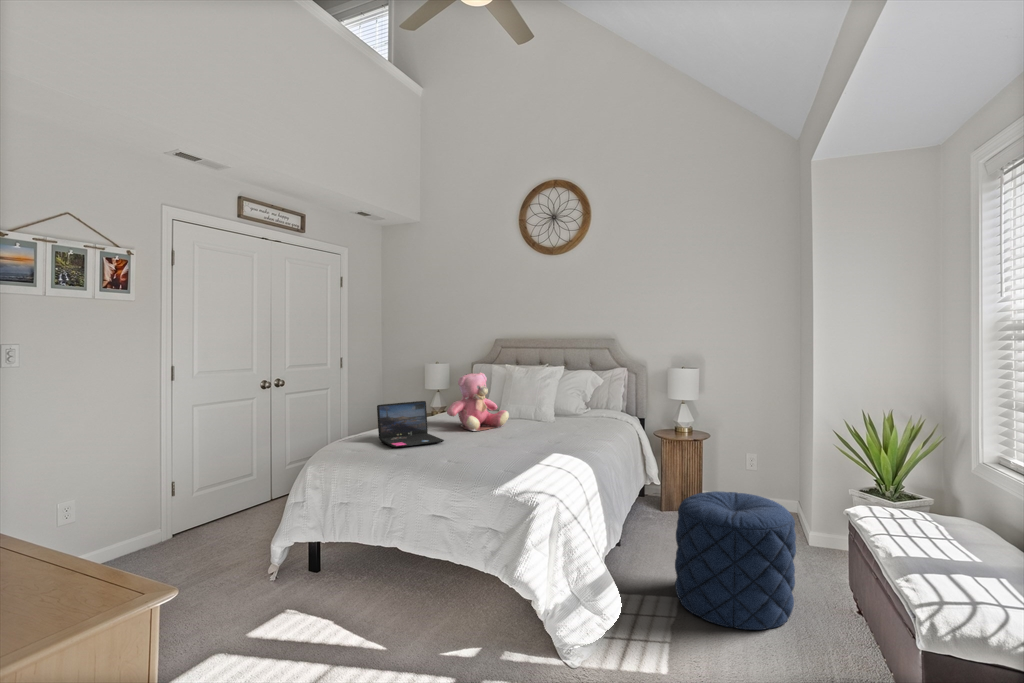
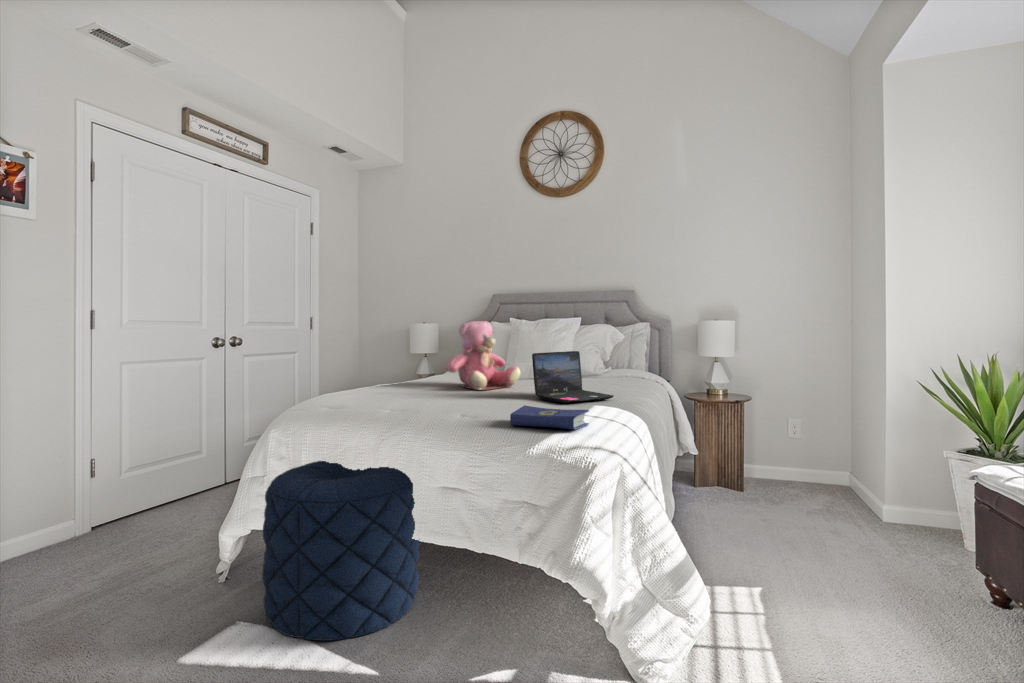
laptop: present [377,401,444,448] -> present [532,351,614,403]
hardcover book: none [482,453,543,475] -> present [510,405,589,430]
pouf: present [675,491,796,630] -> present [262,461,419,641]

